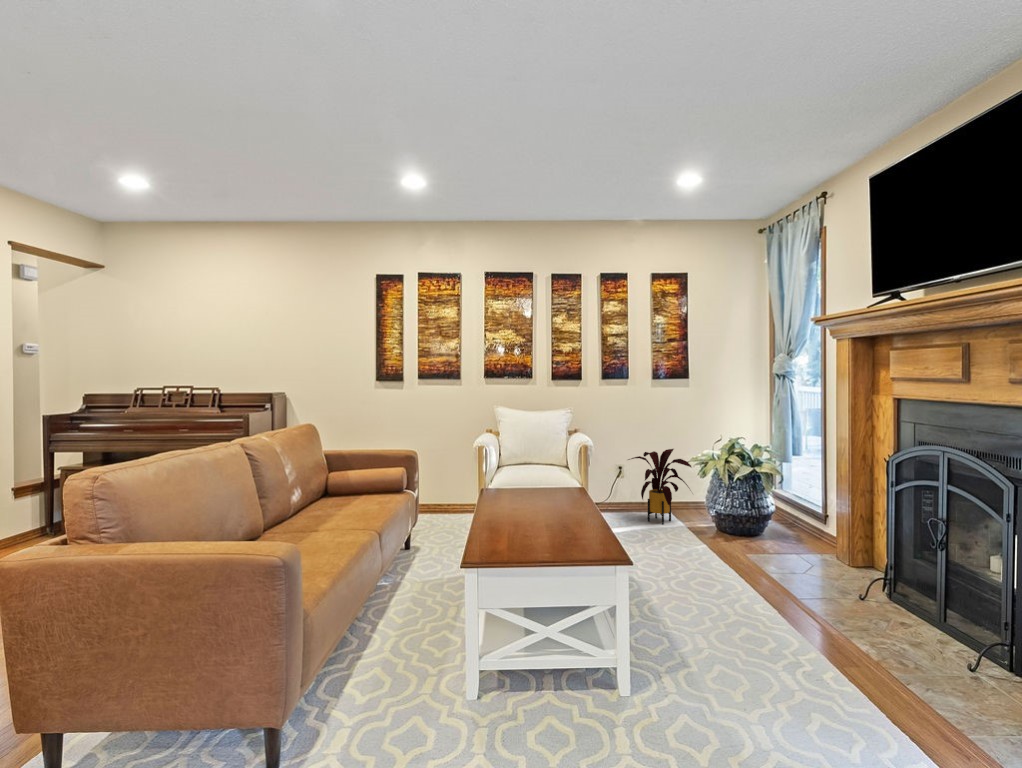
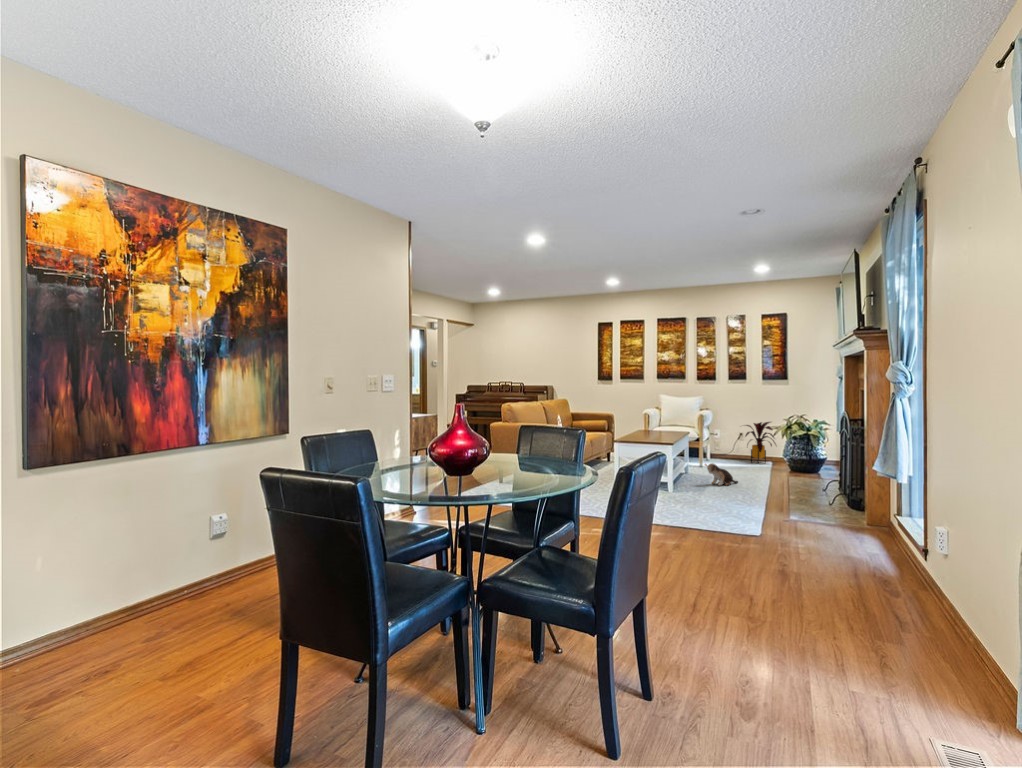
plush toy: none [654,575,707,628] -> present [705,463,738,486]

